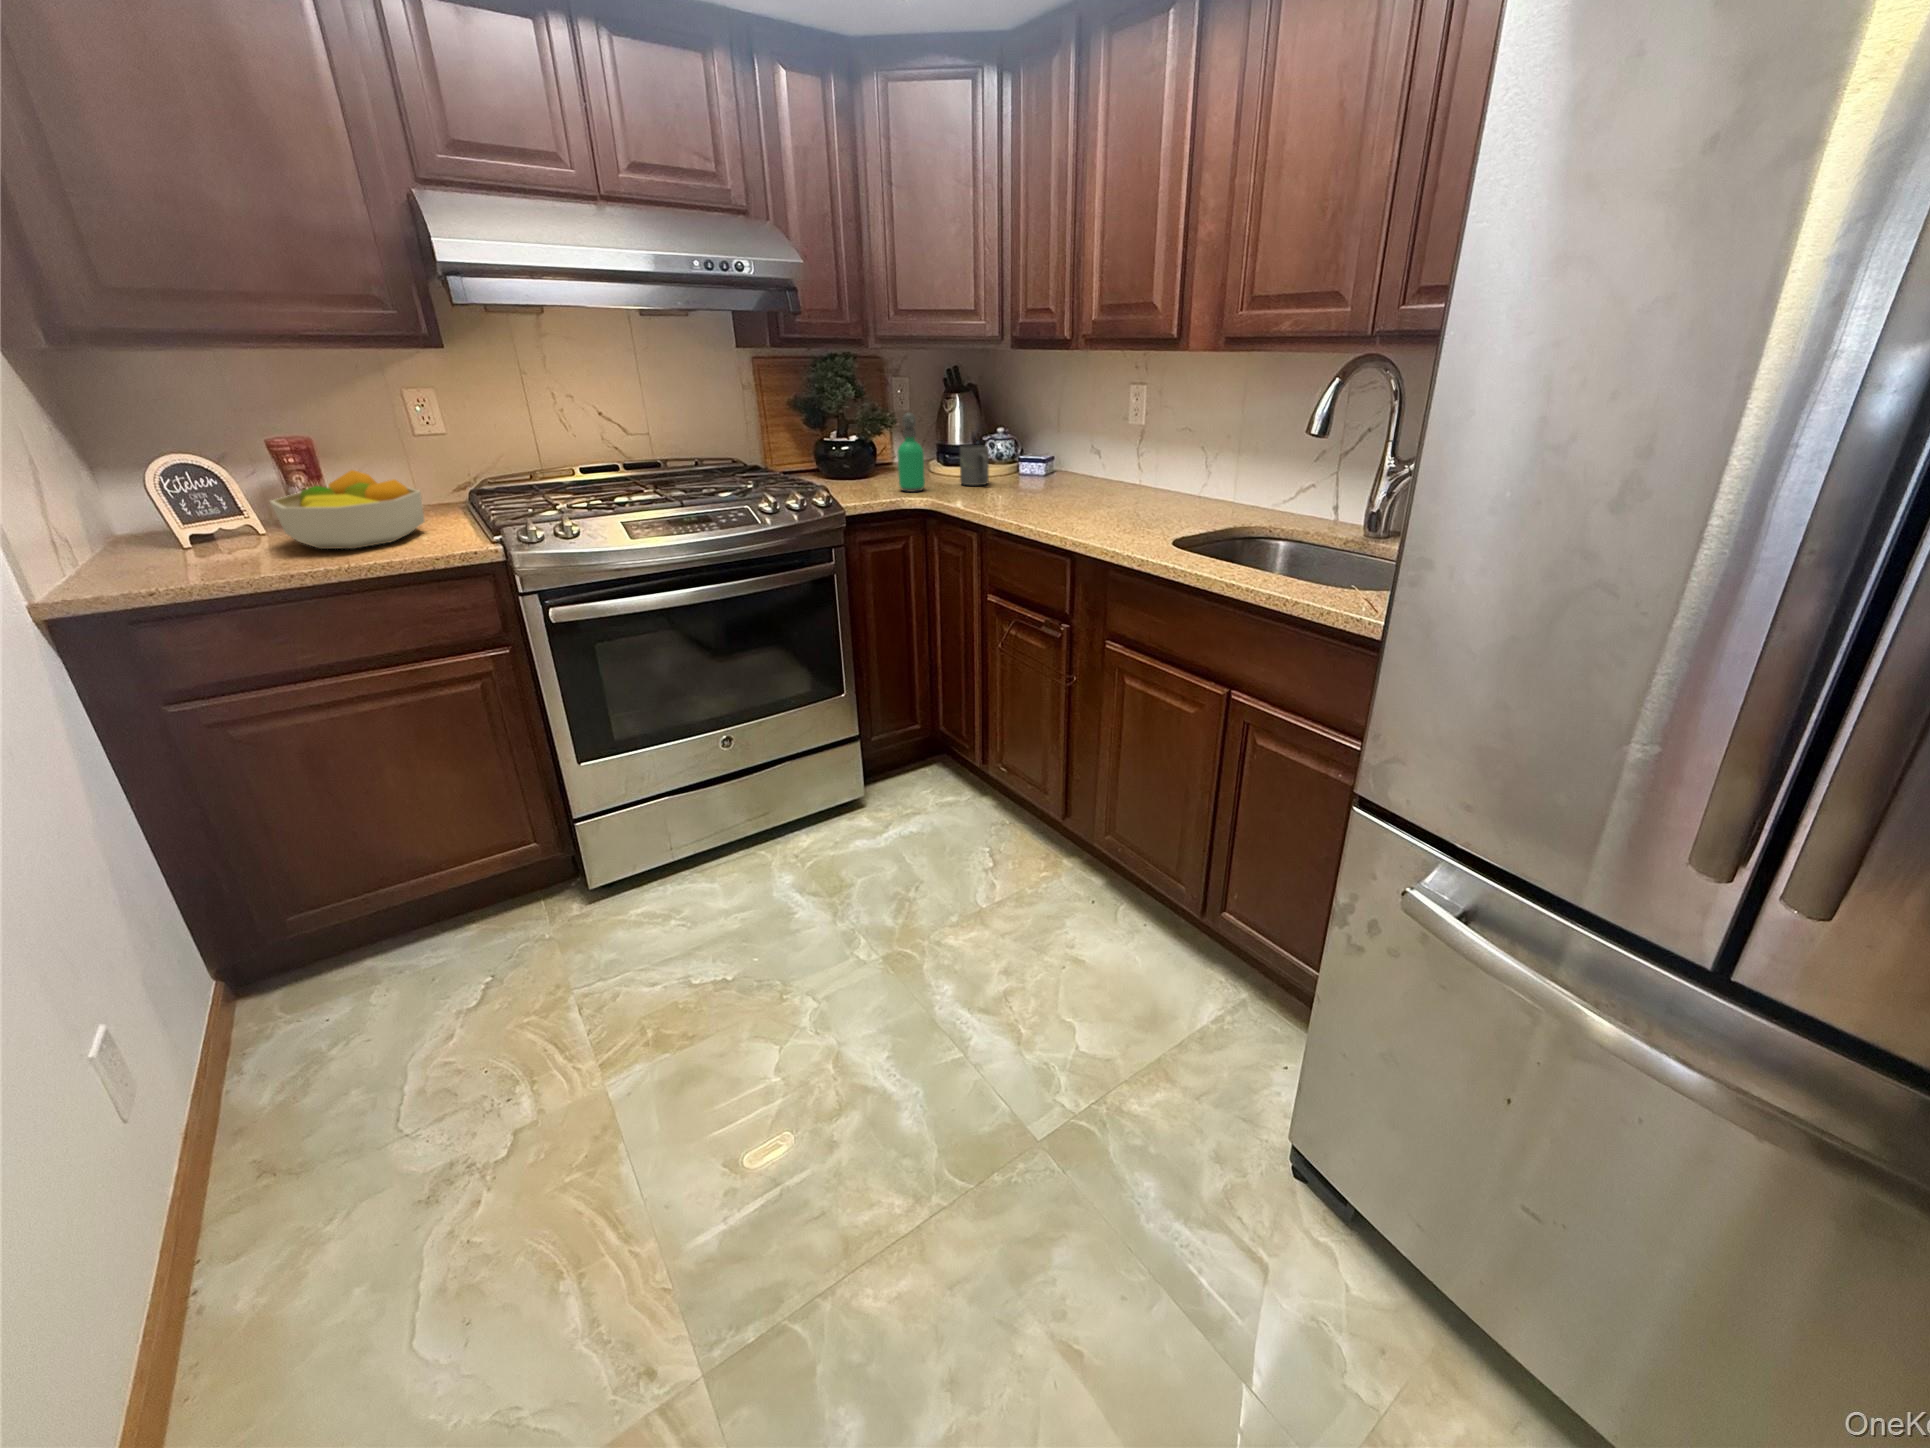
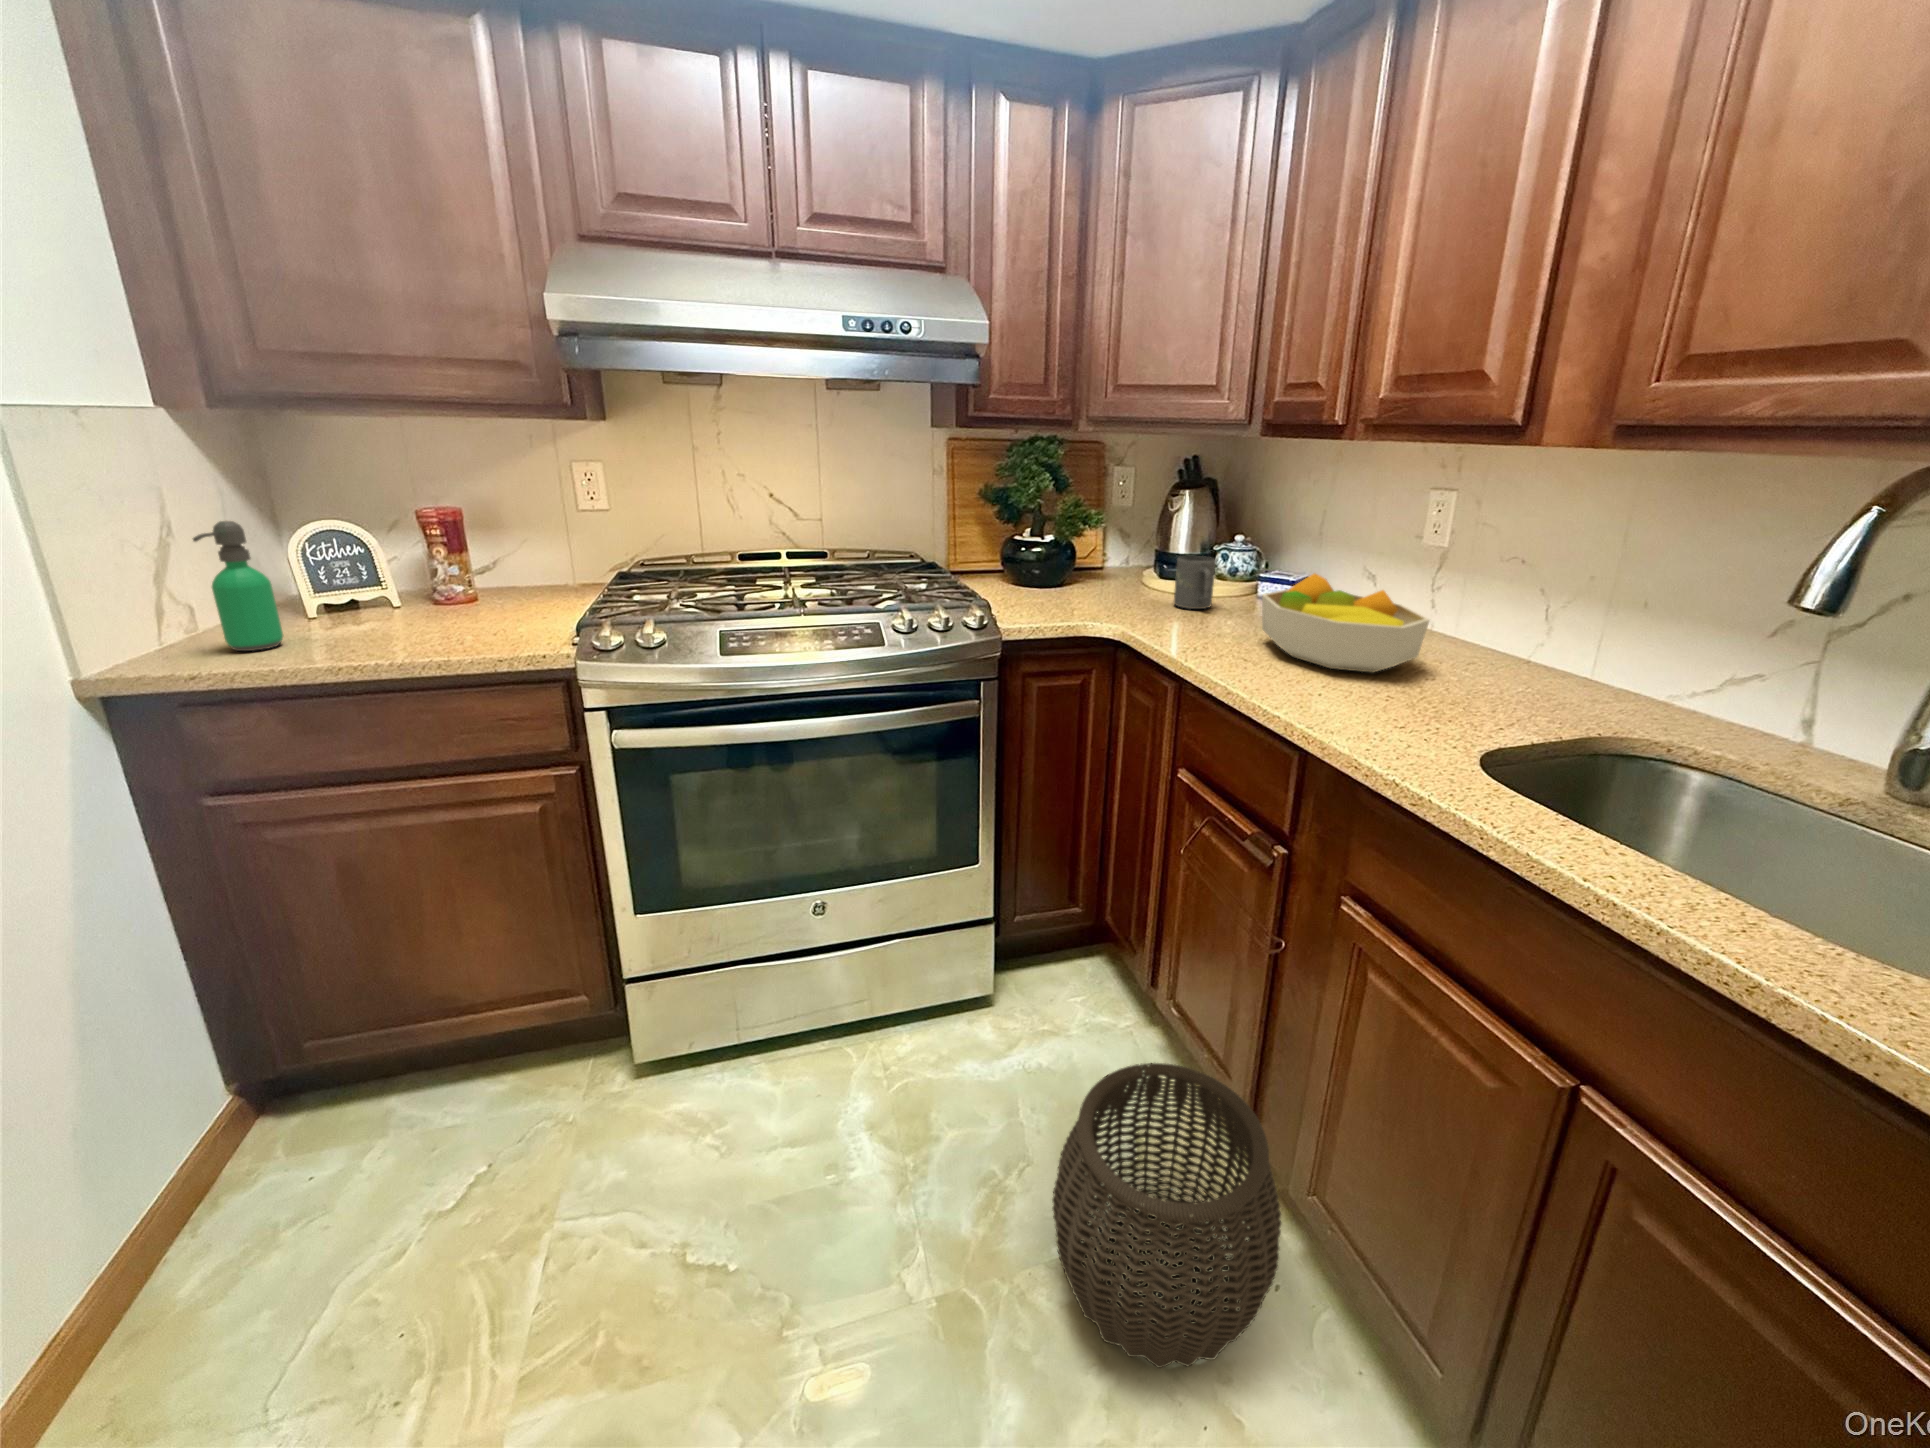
soap dispenser: present [898,413,925,492] -> present [193,521,283,651]
fruit bowl: present [270,470,425,549] -> present [1262,574,1430,673]
woven basket: none [949,781,1094,950] -> present [1052,1063,1282,1368]

